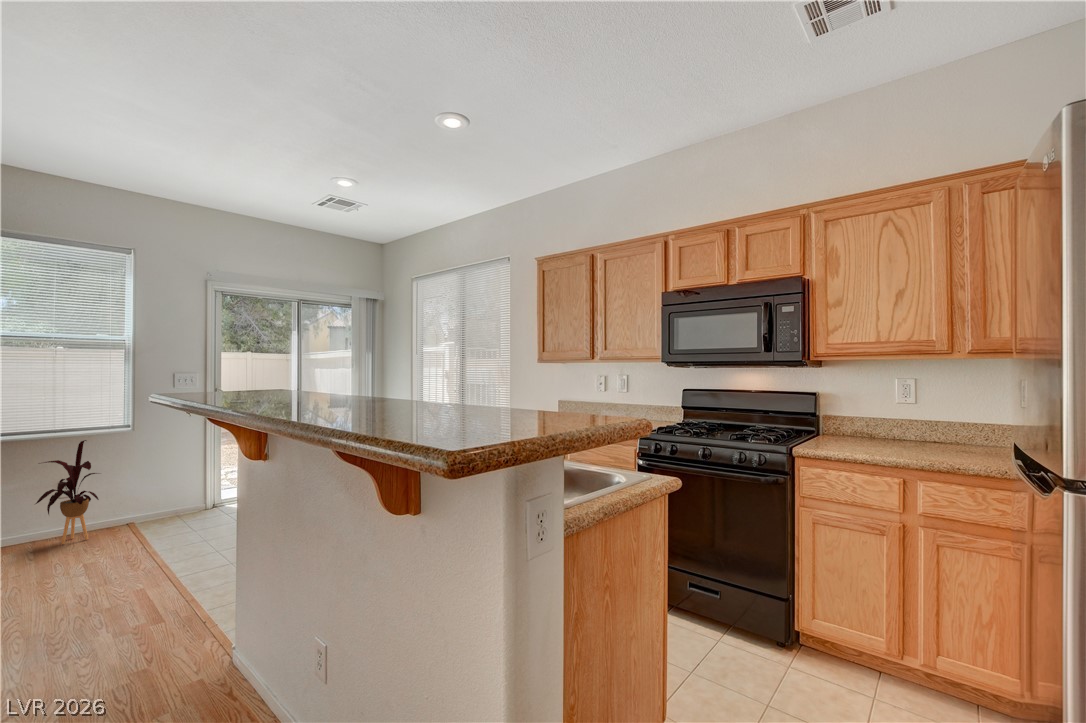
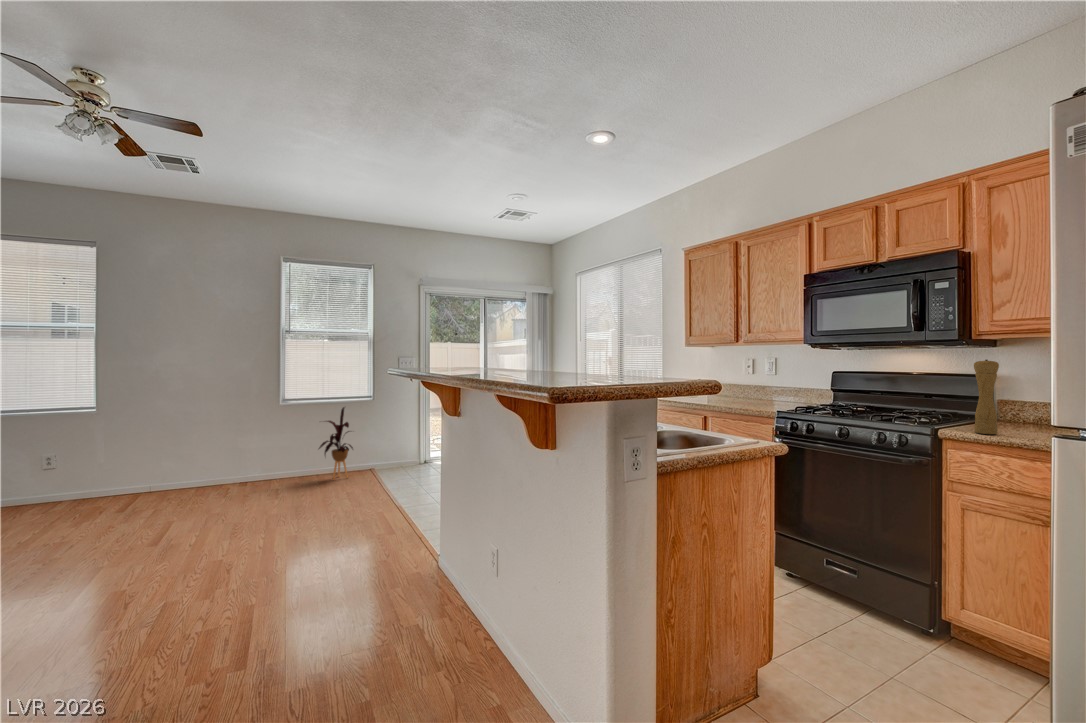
pepper mill: none [821,381,841,451] -> present [974,360,999,434]

